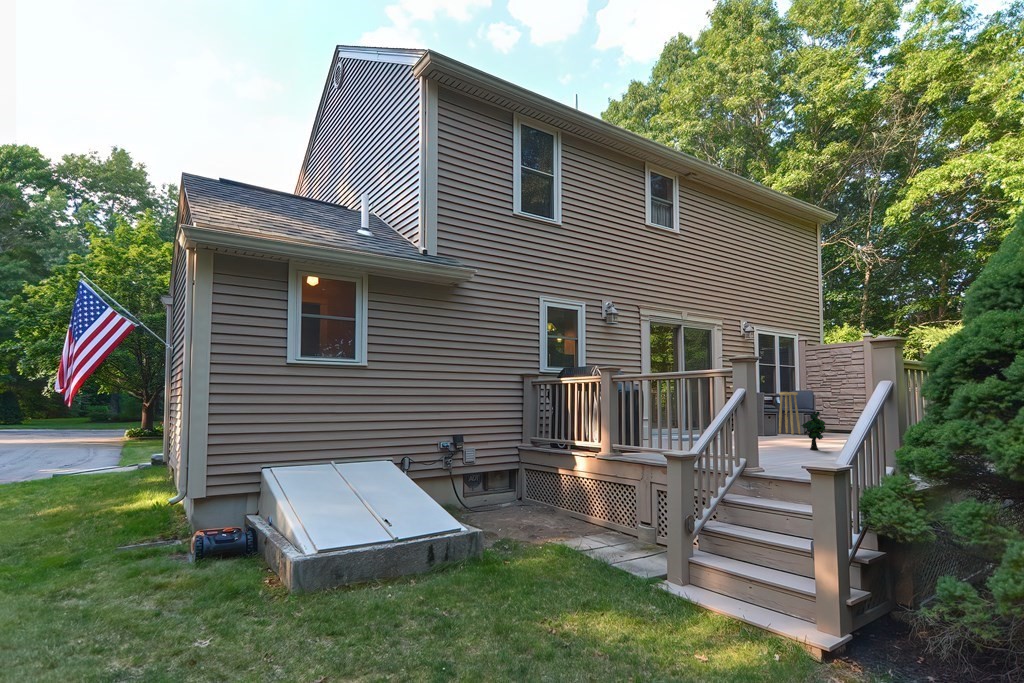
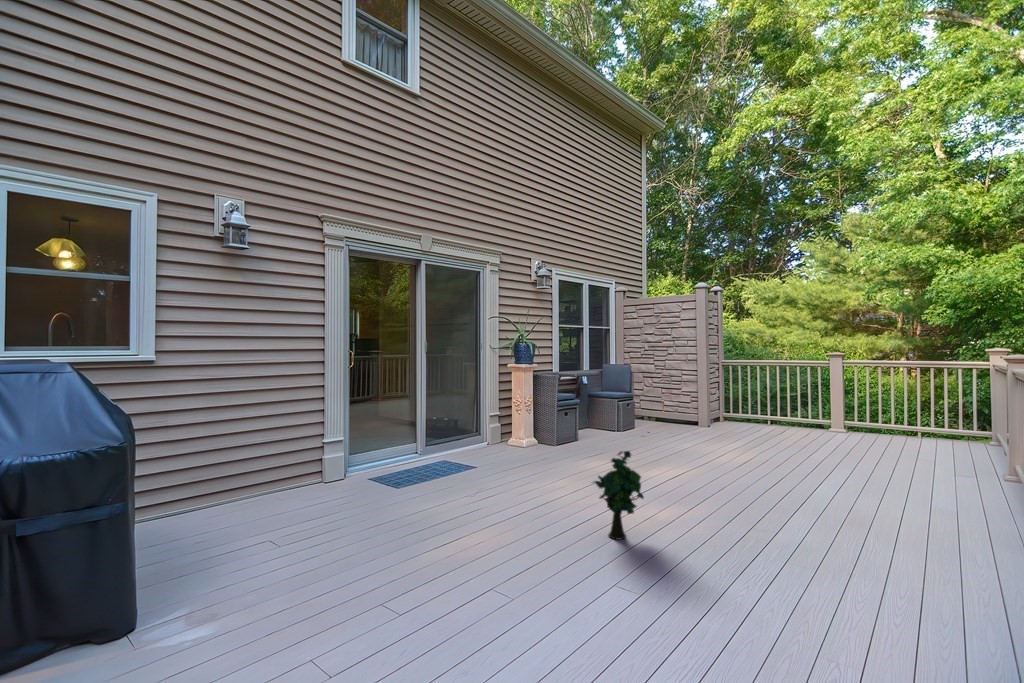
stool: present [779,392,800,434] -> none [580,371,610,437]

